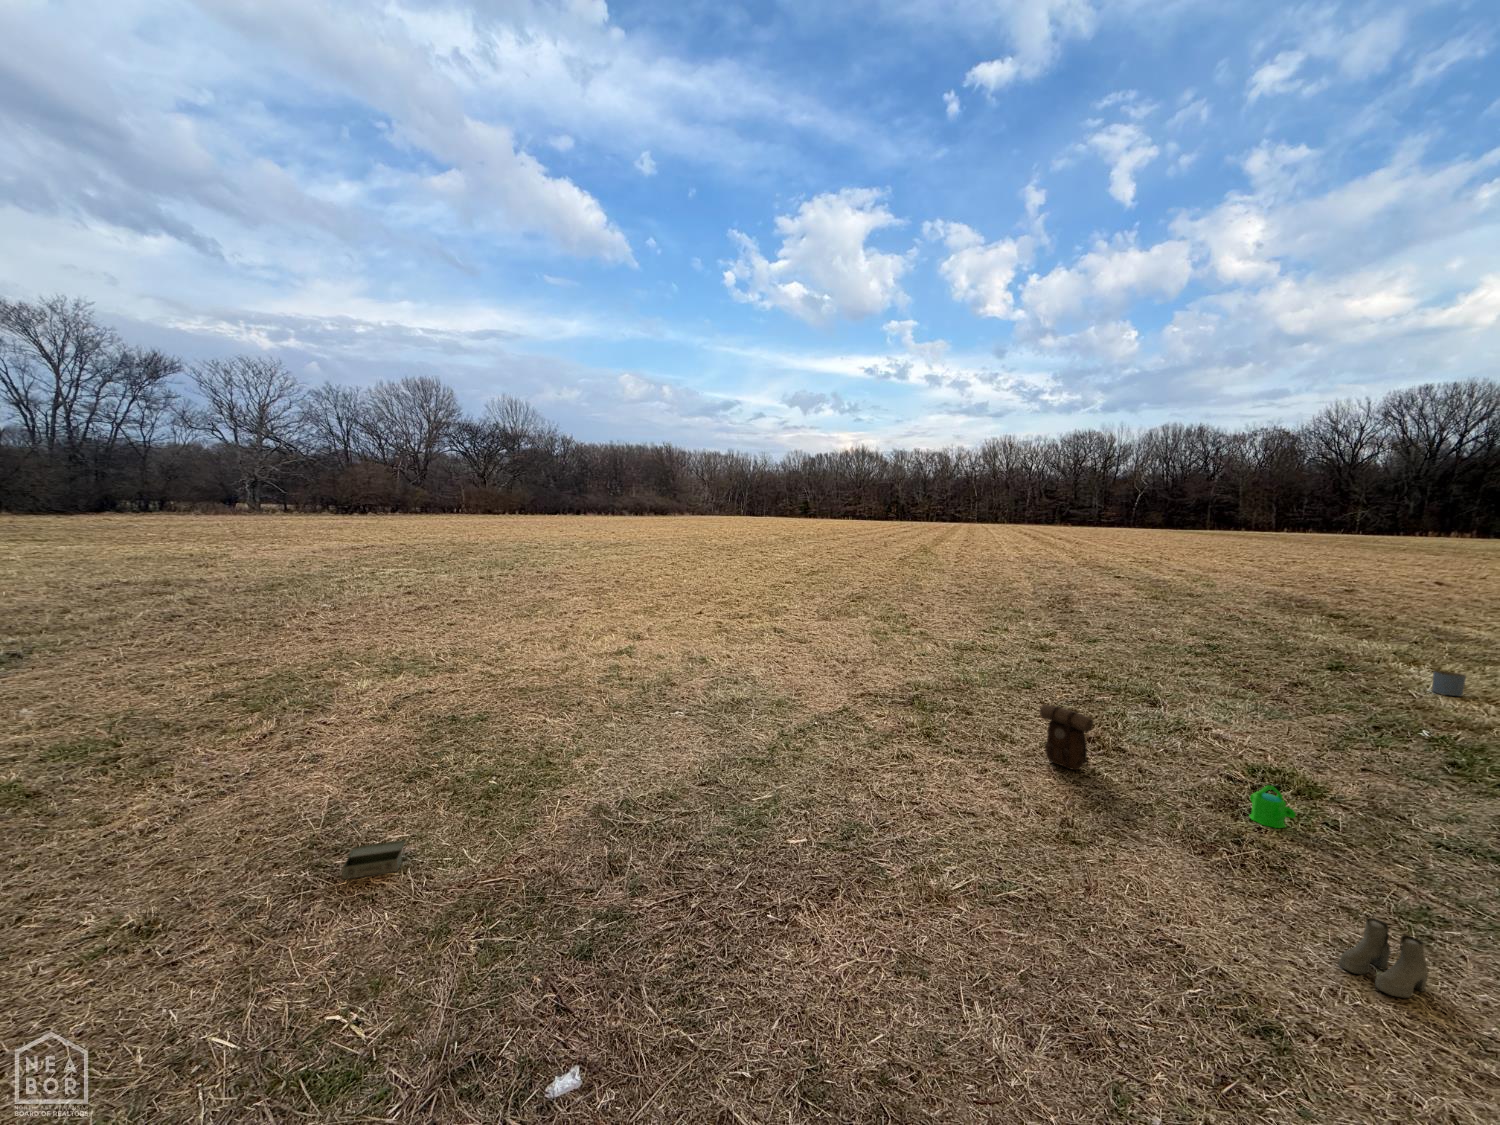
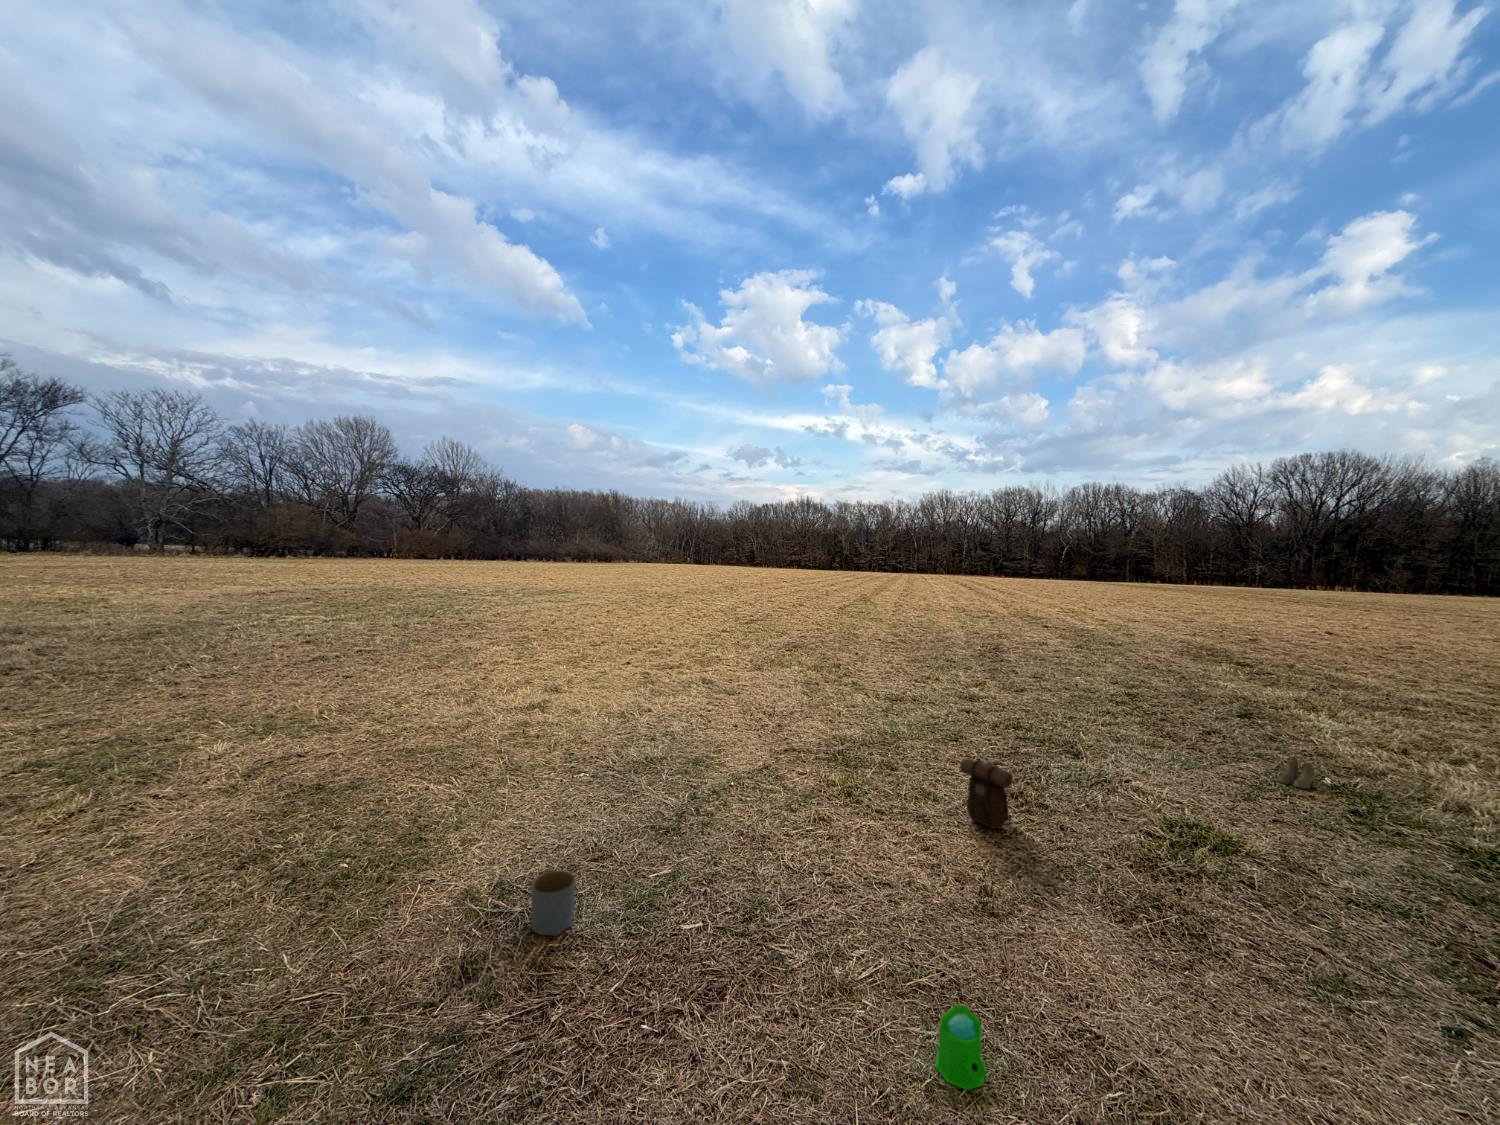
planter: present [1432,671,1466,697] -> present [531,871,575,936]
watering can: present [1249,785,1296,828] -> present [935,1004,986,1090]
toolbox: present [342,840,405,879] -> none [104,947,205,1006]
boots: present [1339,918,1428,998] -> present [1278,759,1316,789]

